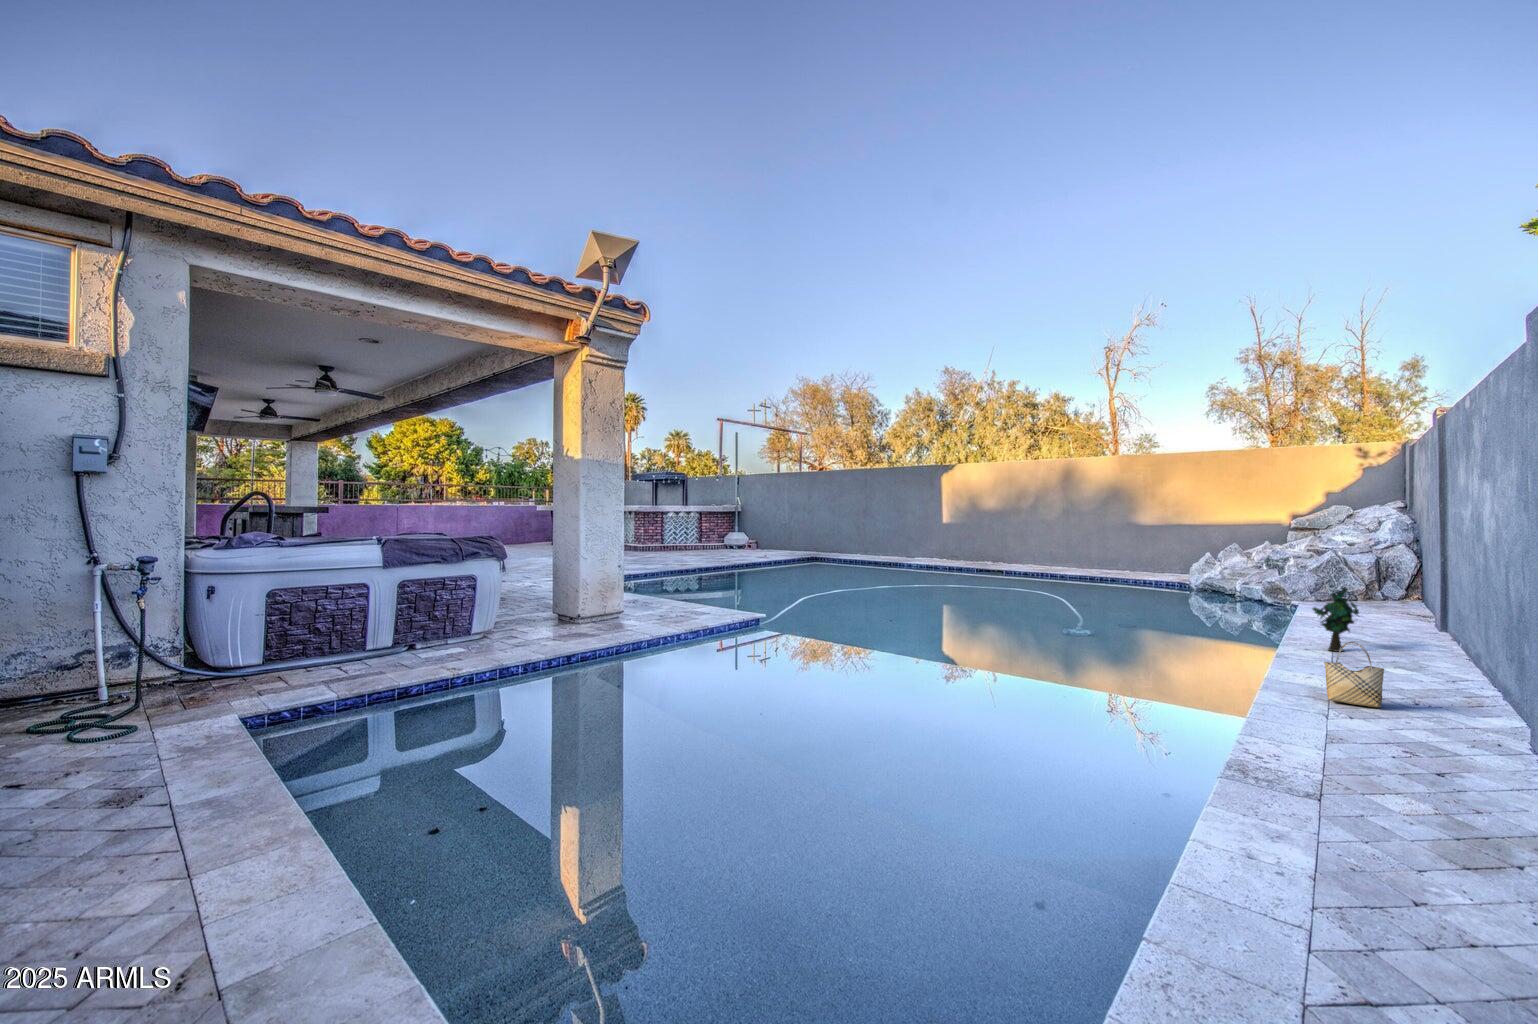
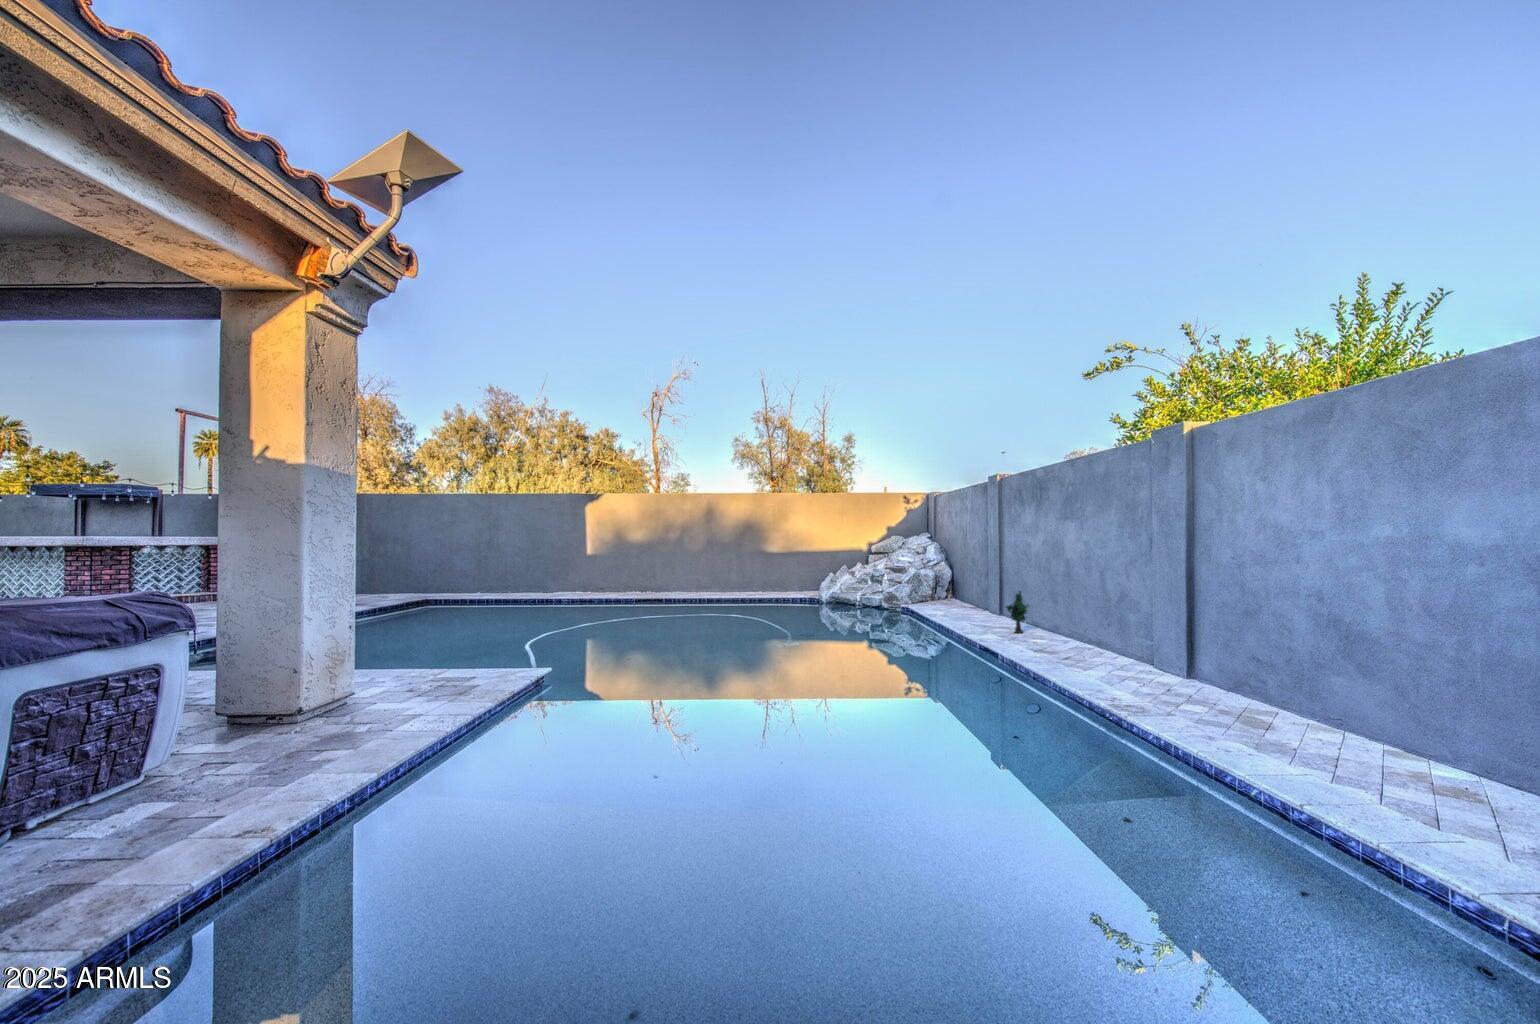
woven basket: present [1324,642,1384,707] -> none [1103,623,1132,661]

